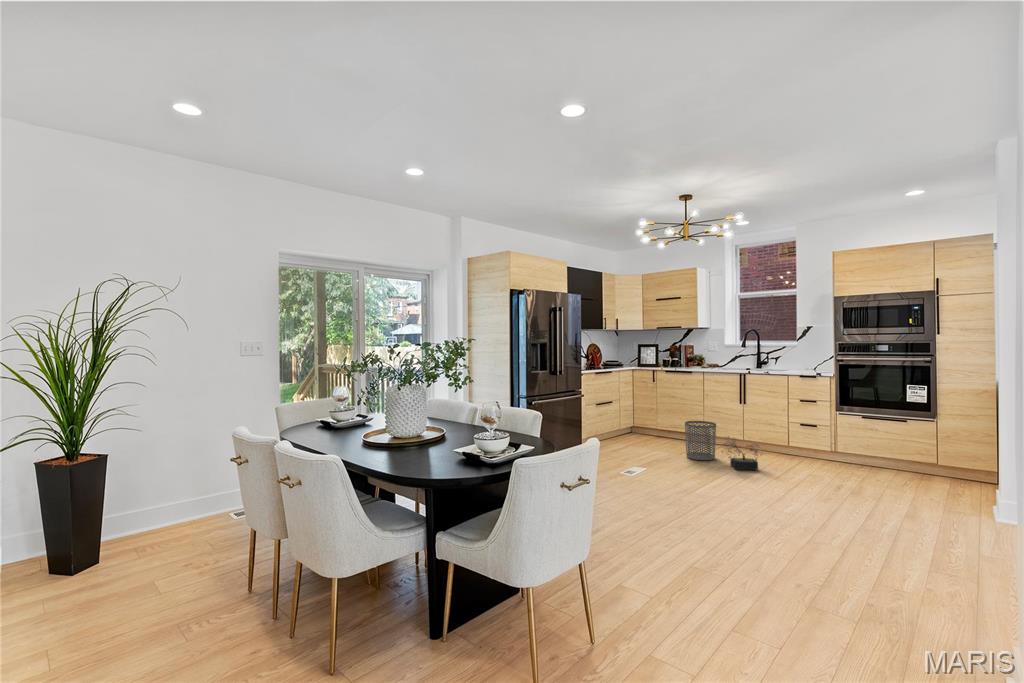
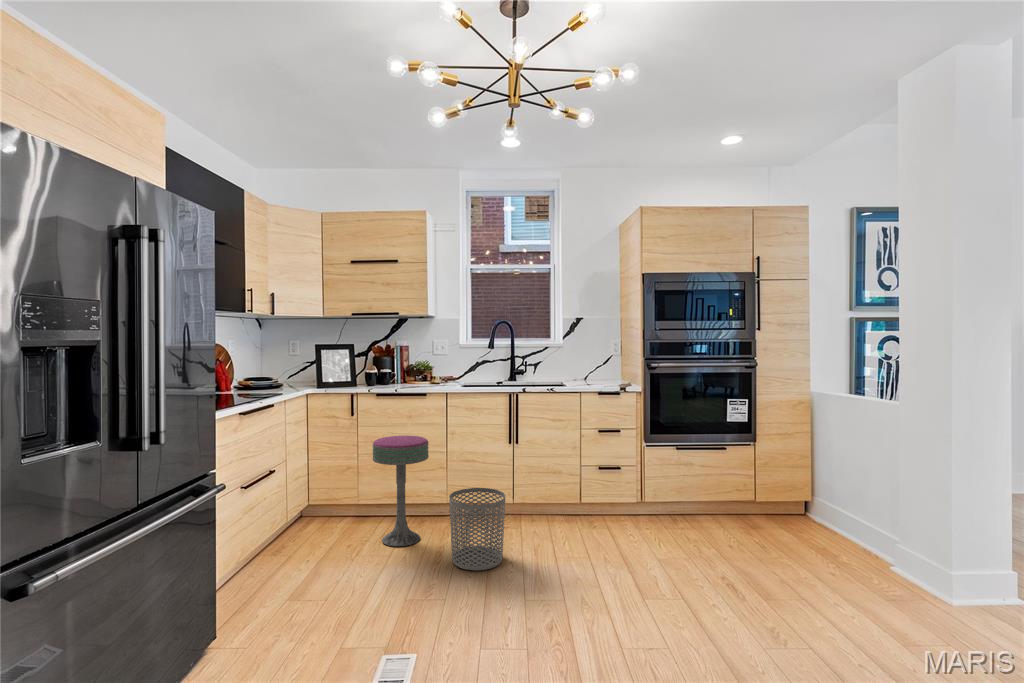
bar stool: none [655,393,685,448] -> present [373,436,429,547]
decorative plant: present [722,437,762,470] -> none [531,518,591,581]

